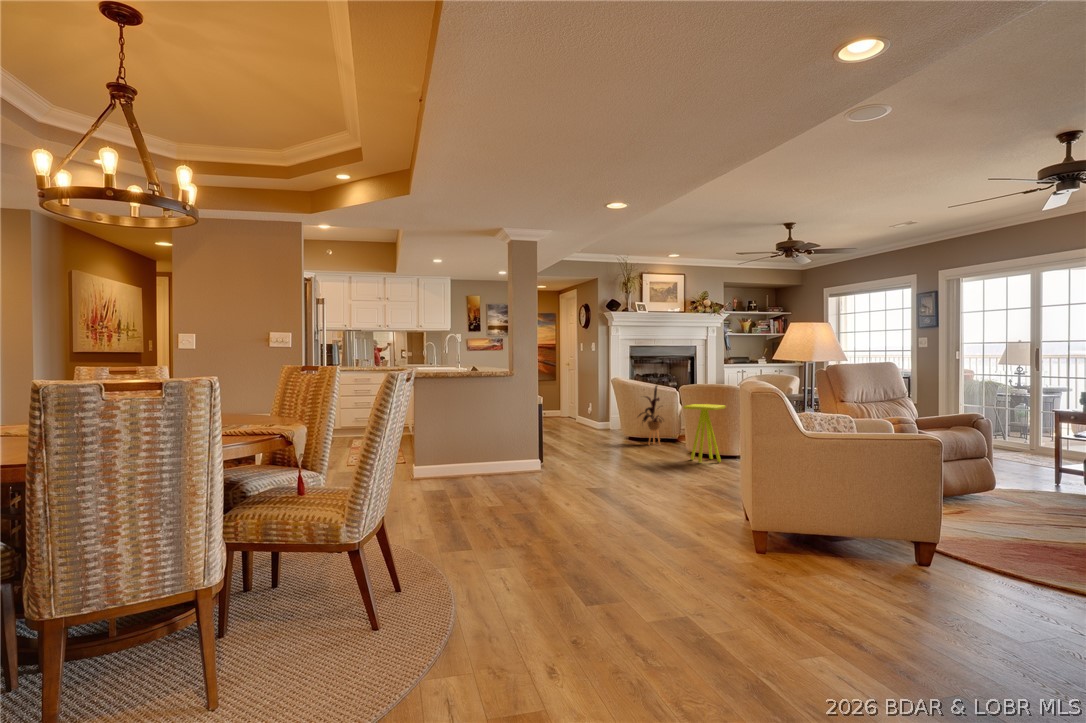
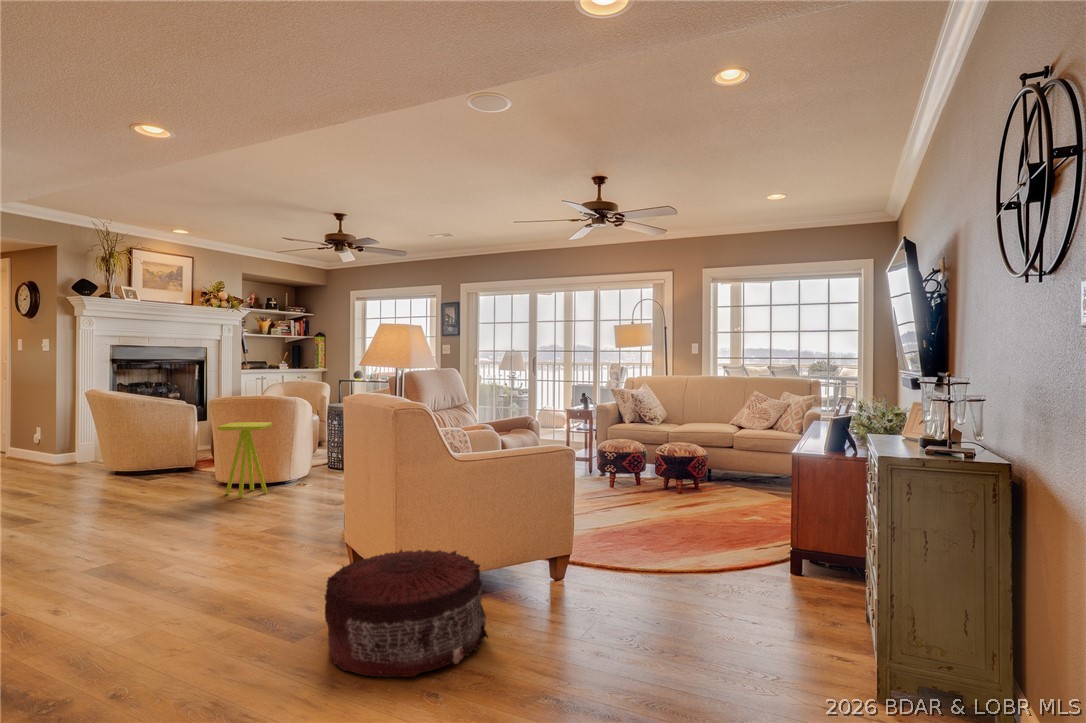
house plant: present [639,386,662,444] -> none [133,399,180,481]
pouf: none [694,505,828,600] -> present [325,549,488,677]

